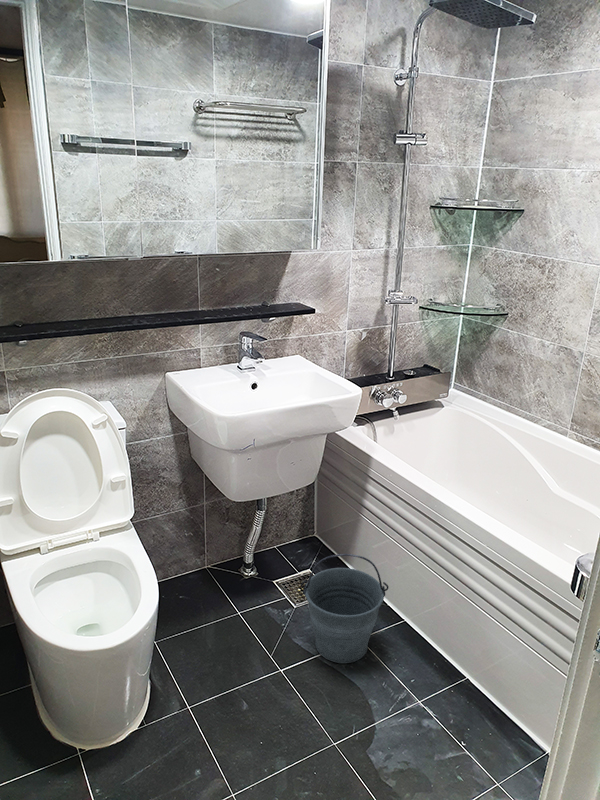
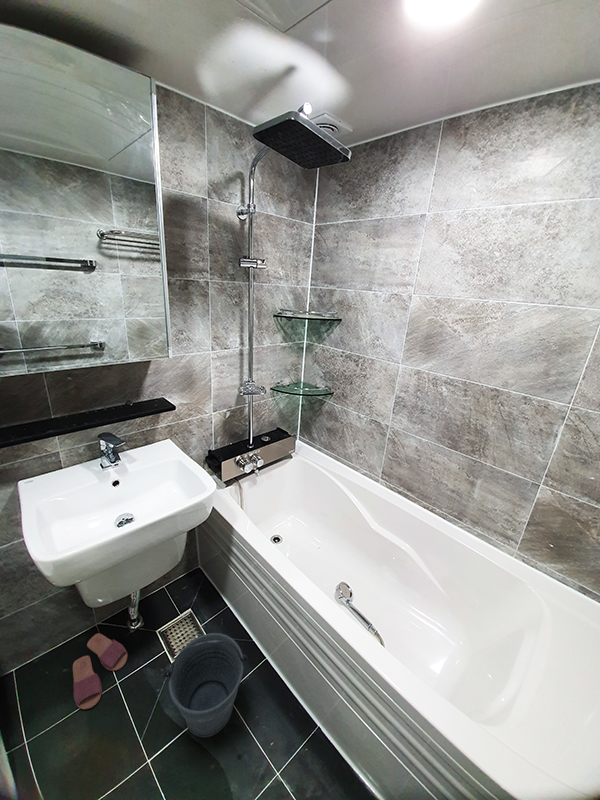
slippers: none [191,573,246,625] -> present [73,633,127,709]

